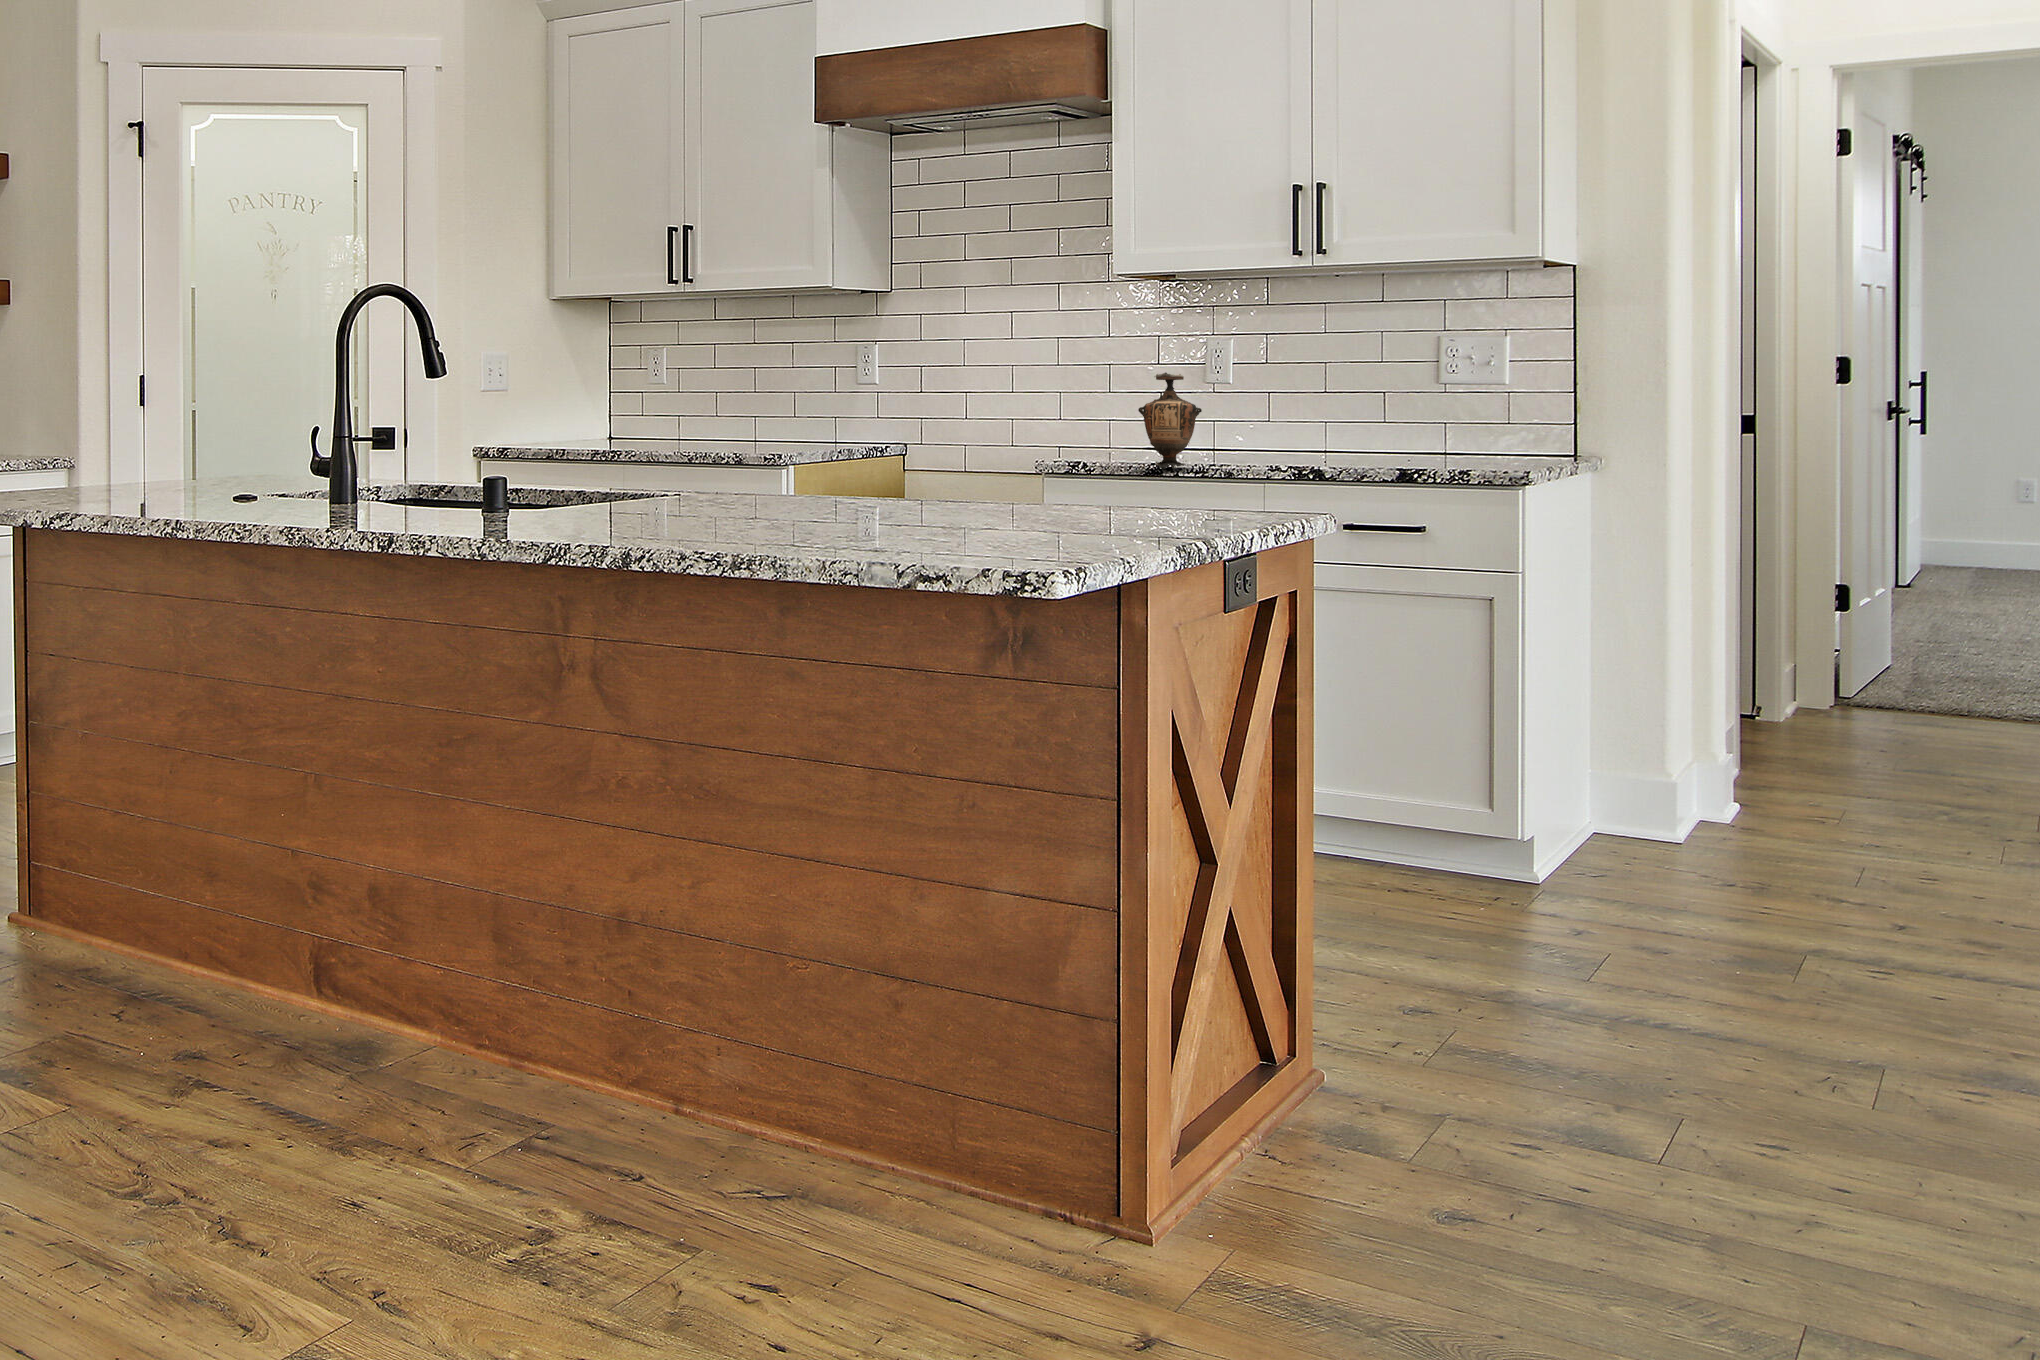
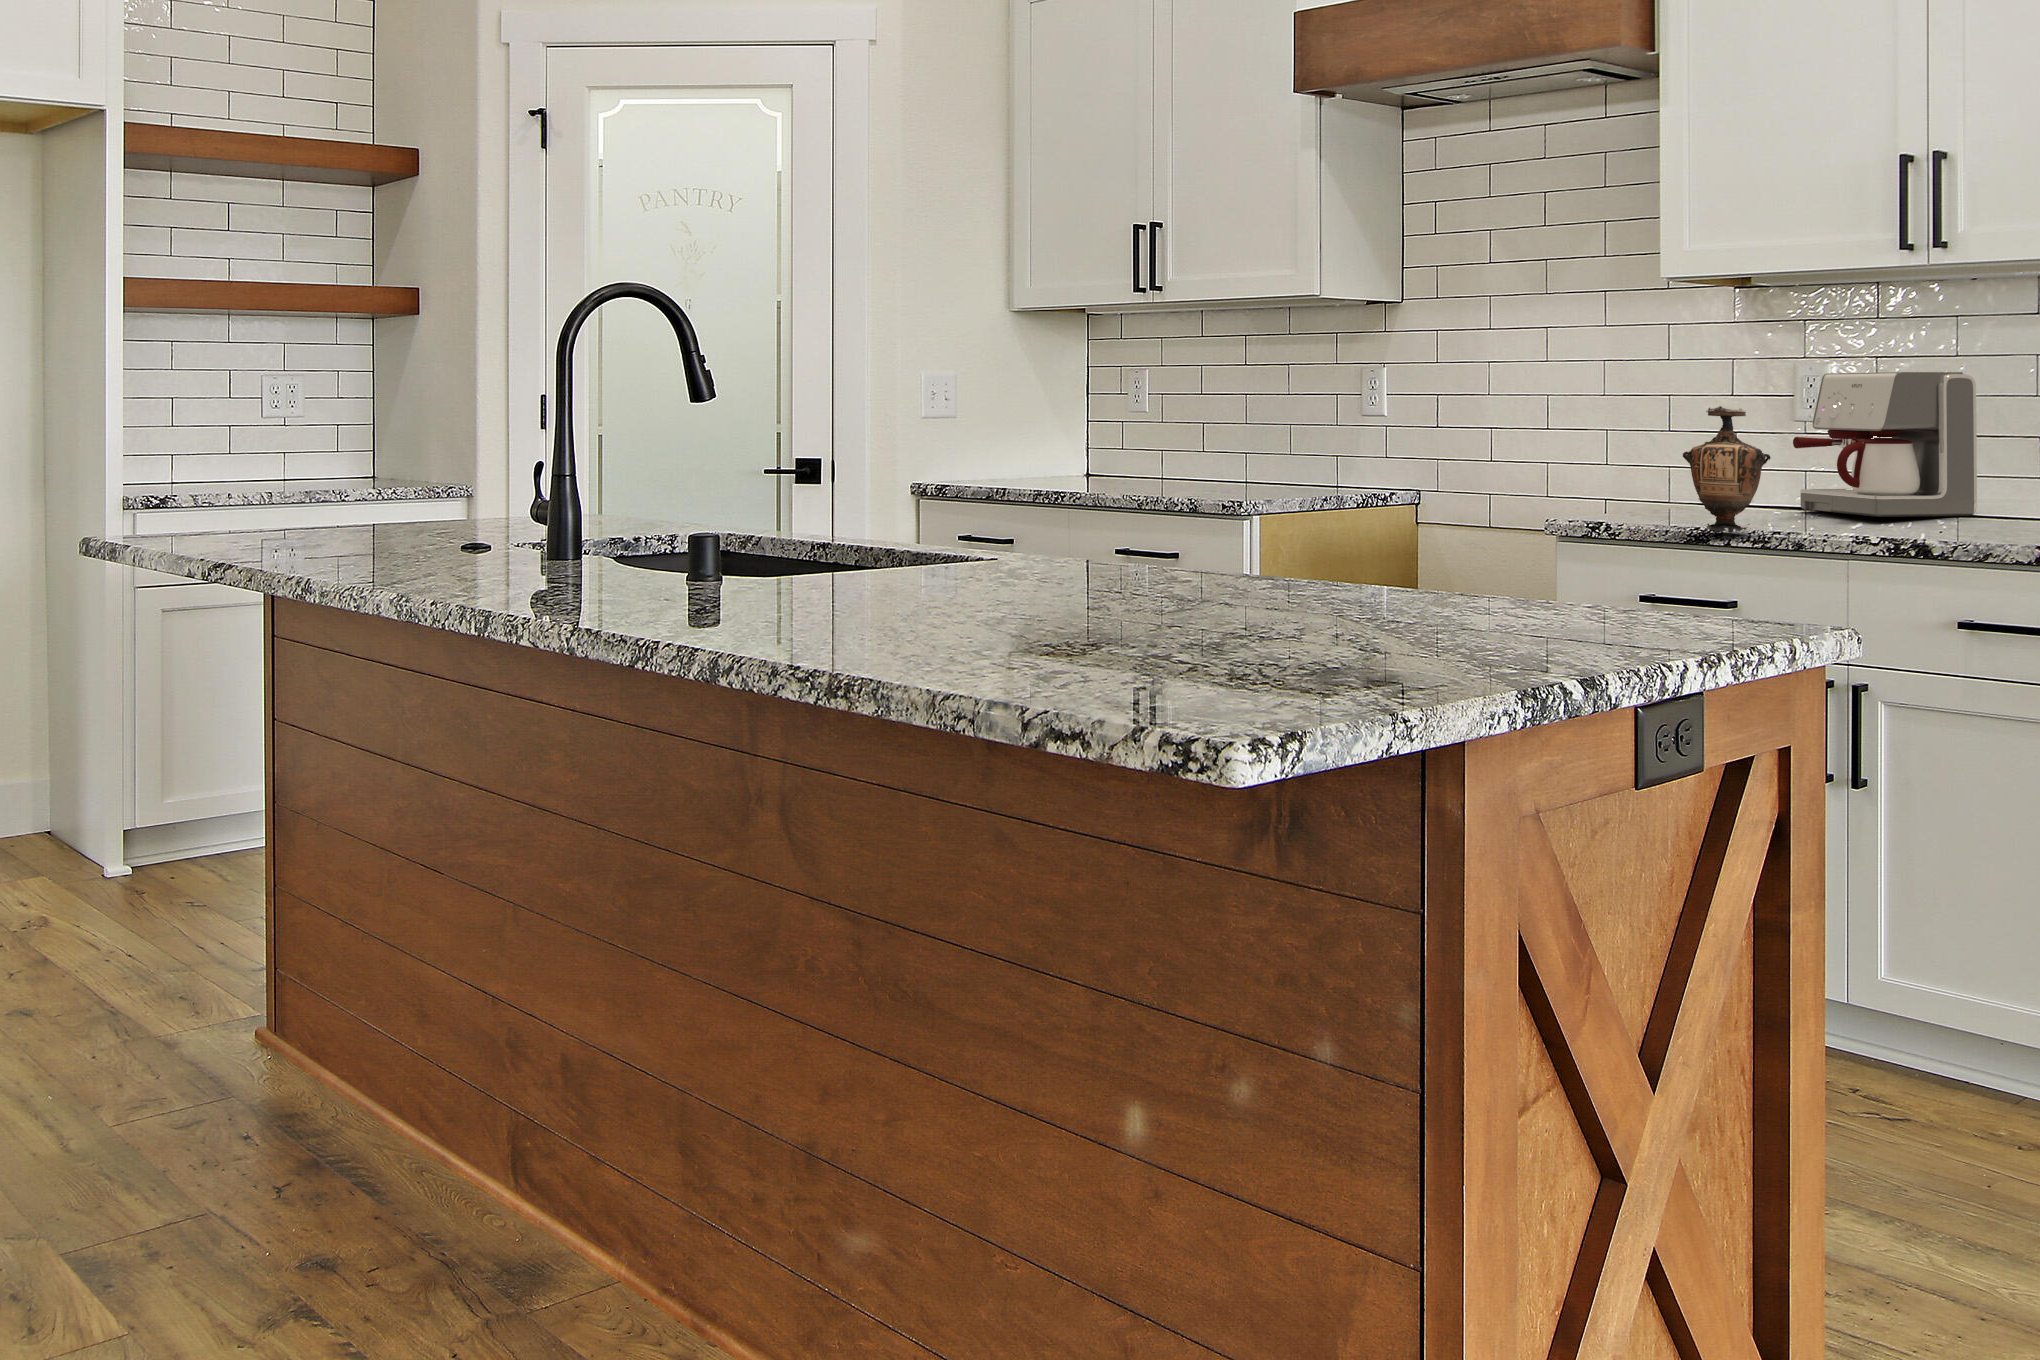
coffee maker: none [1212,345,1343,453] -> present [1793,372,1977,517]

